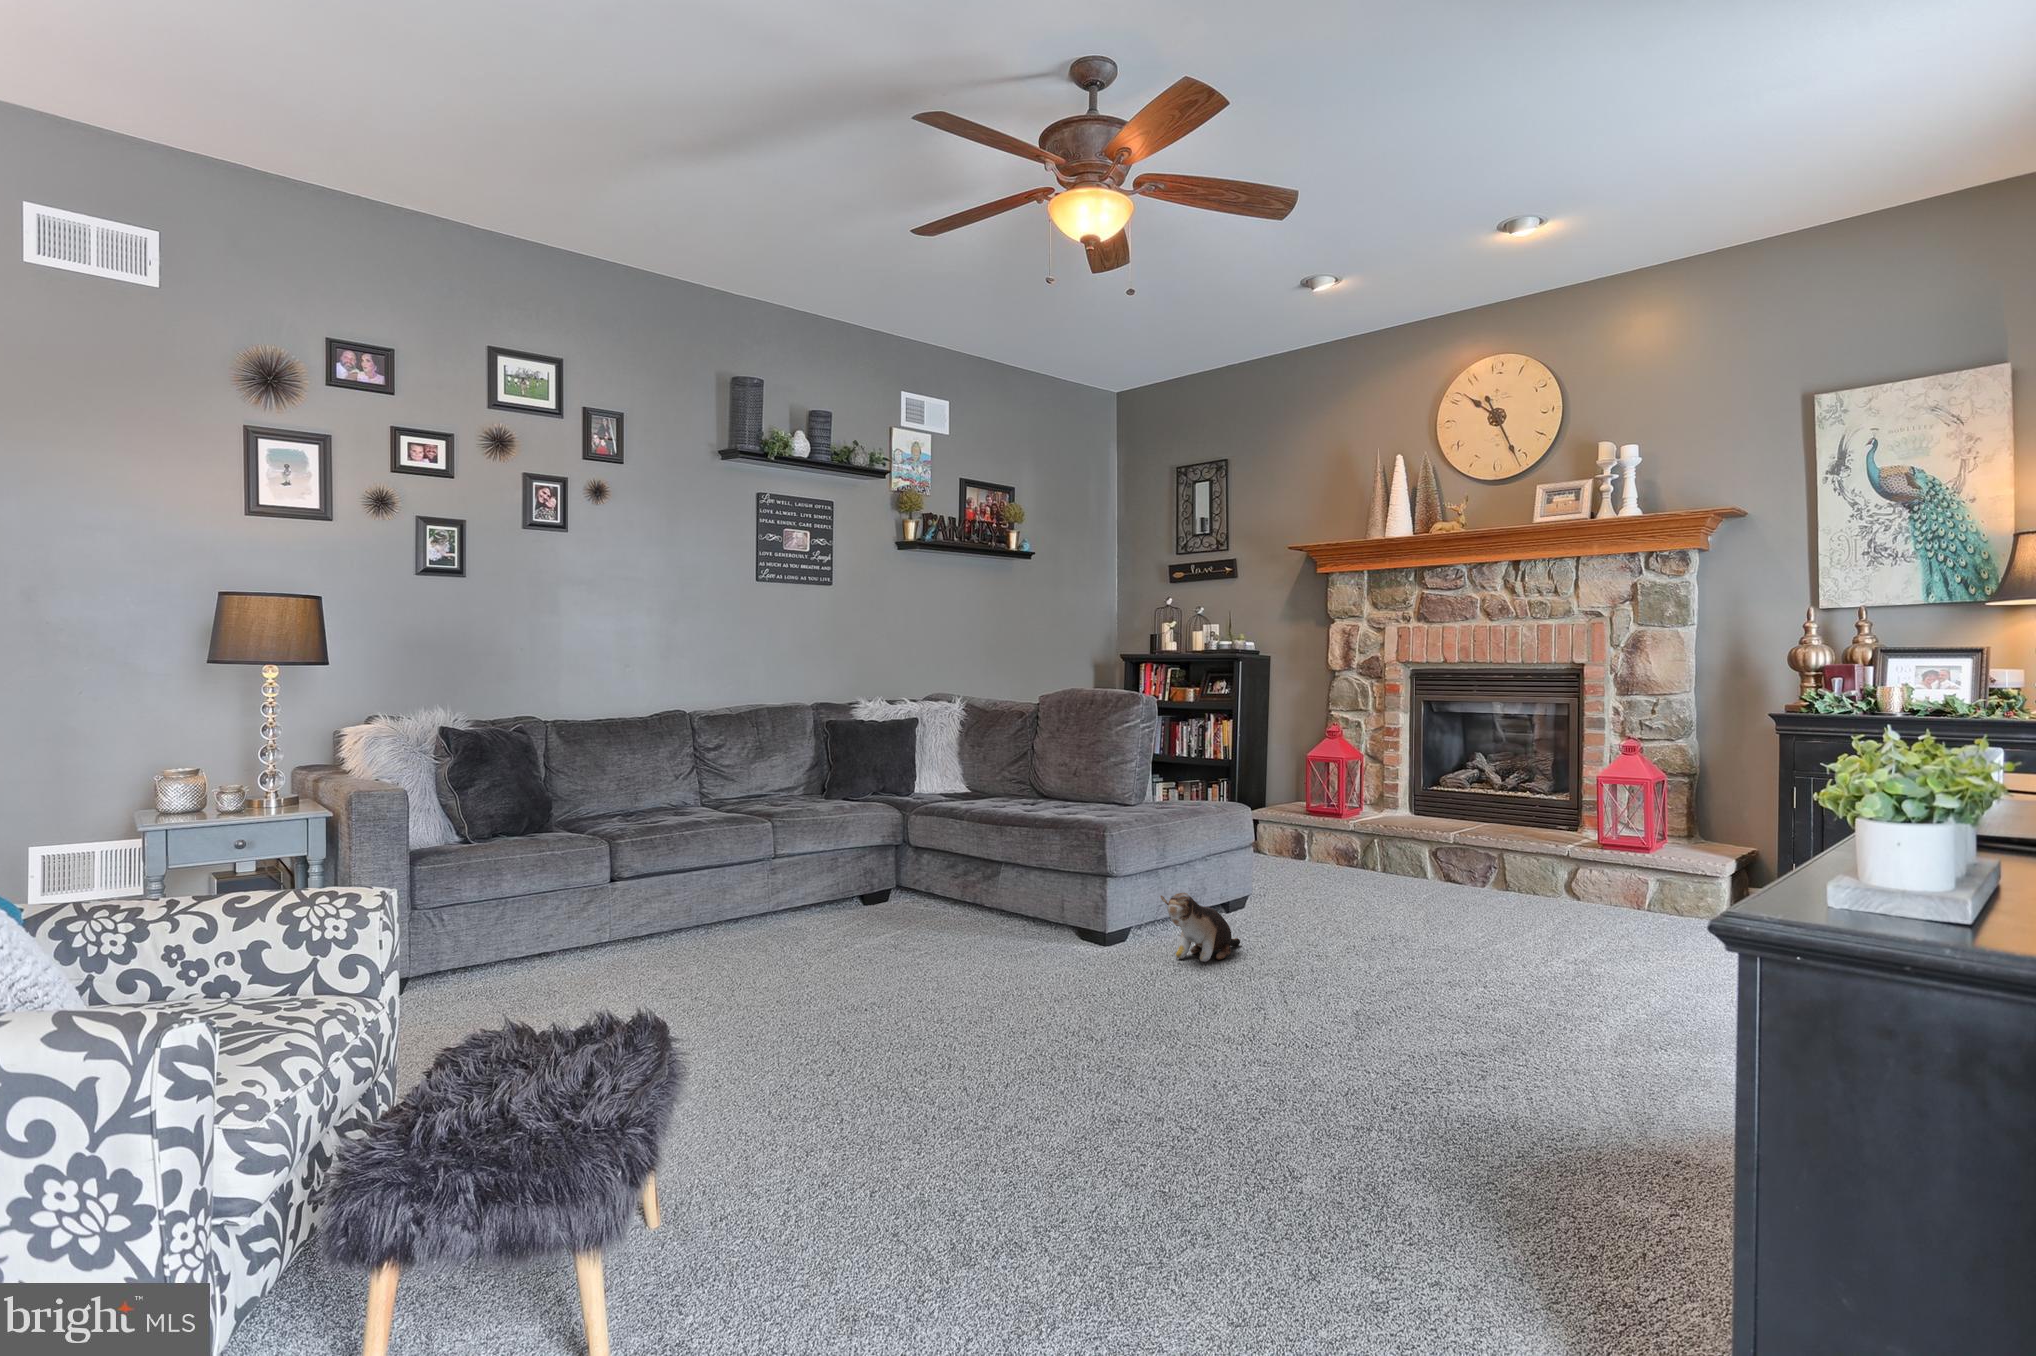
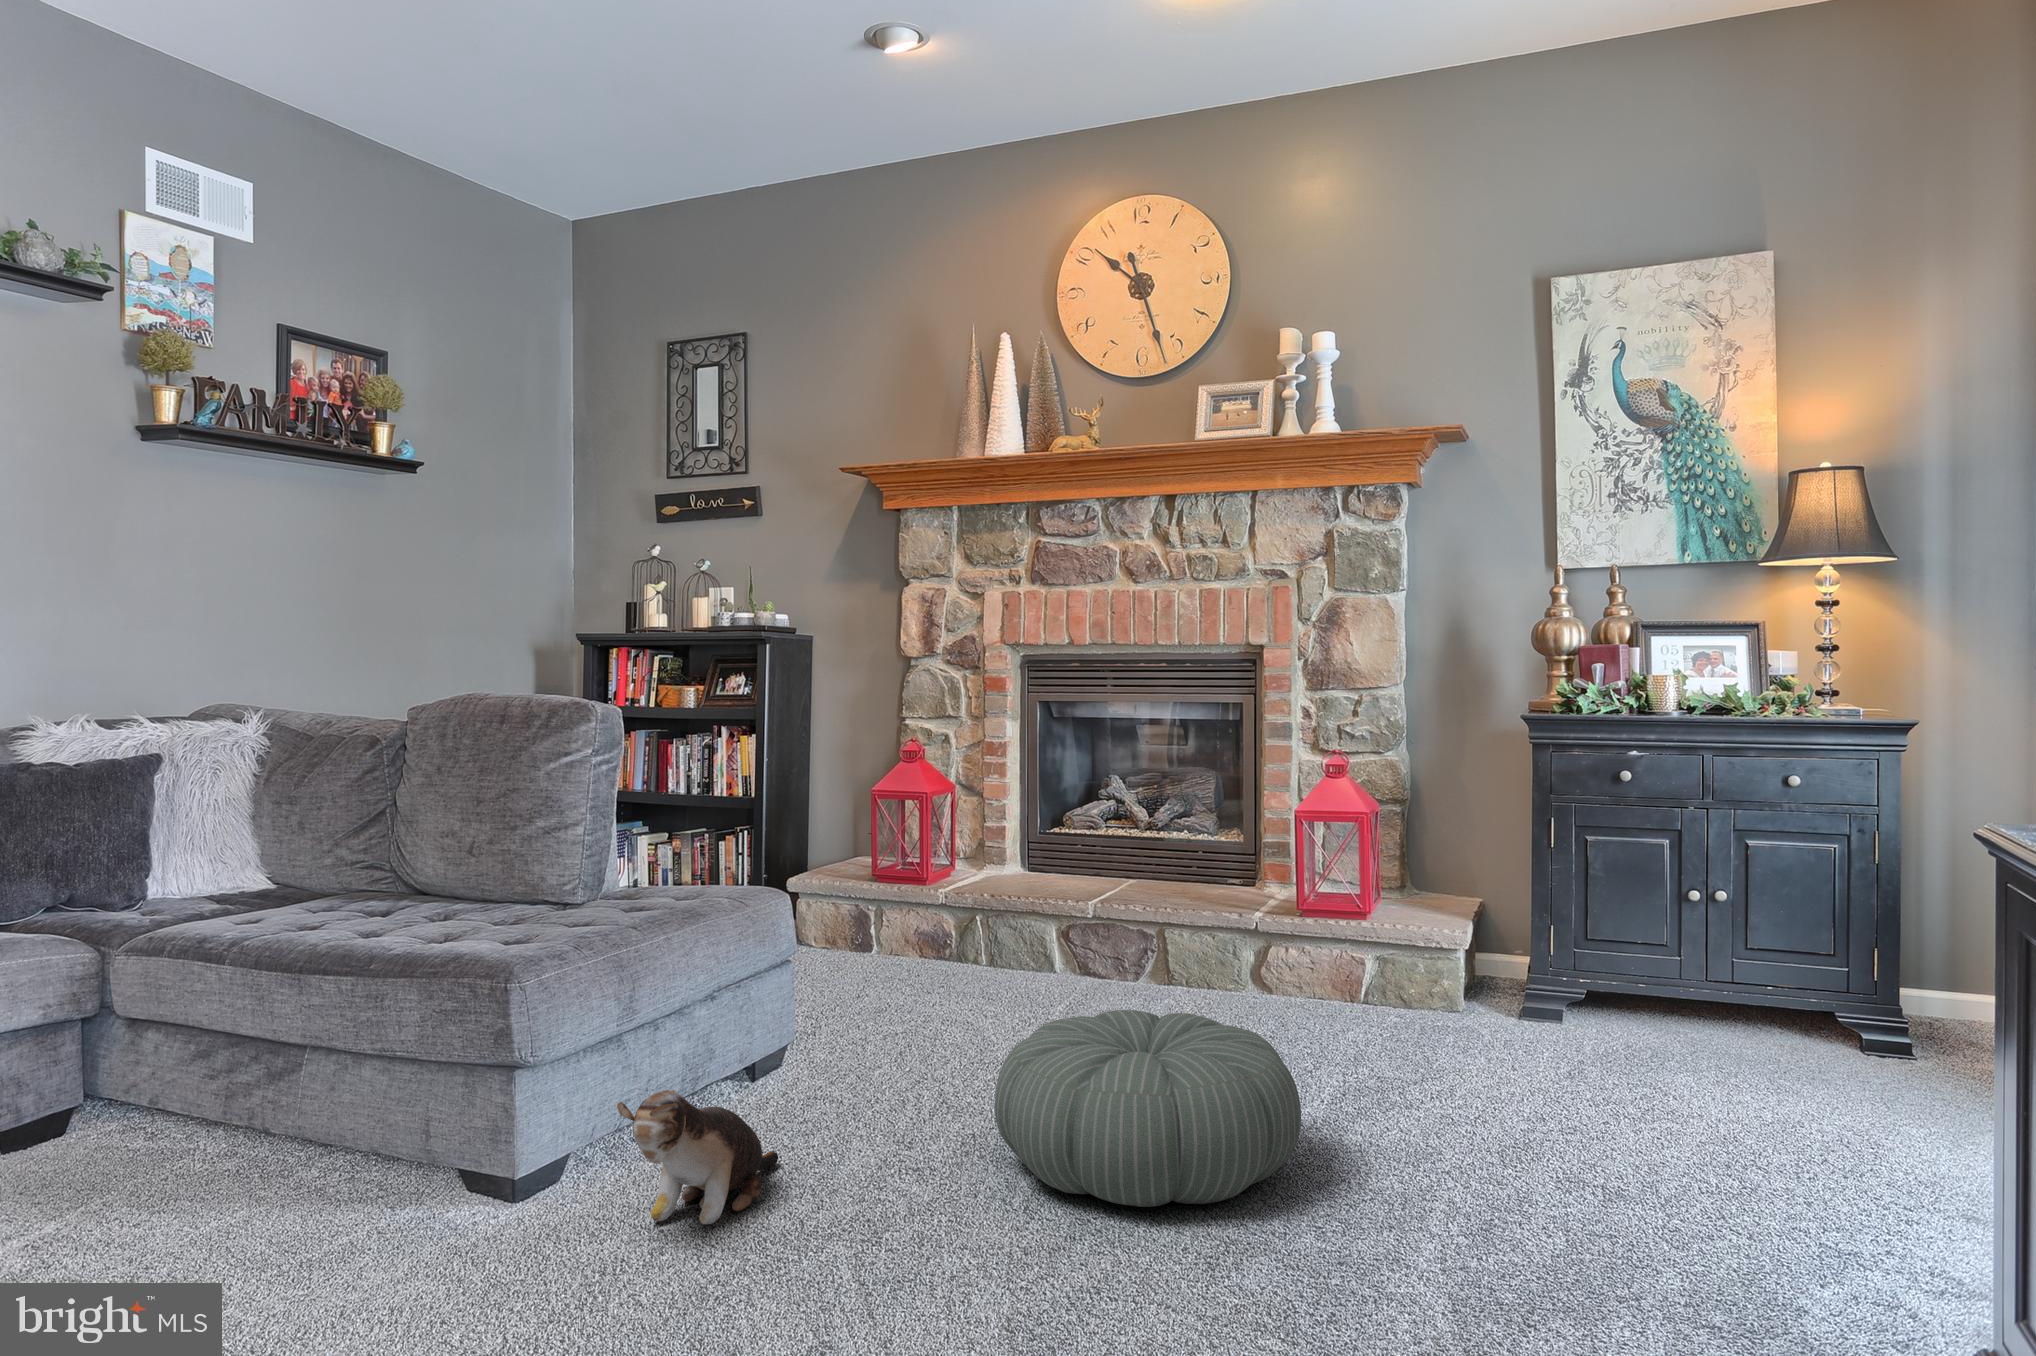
pouf: none [1360,883,1546,984] -> present [994,1010,1301,1207]

